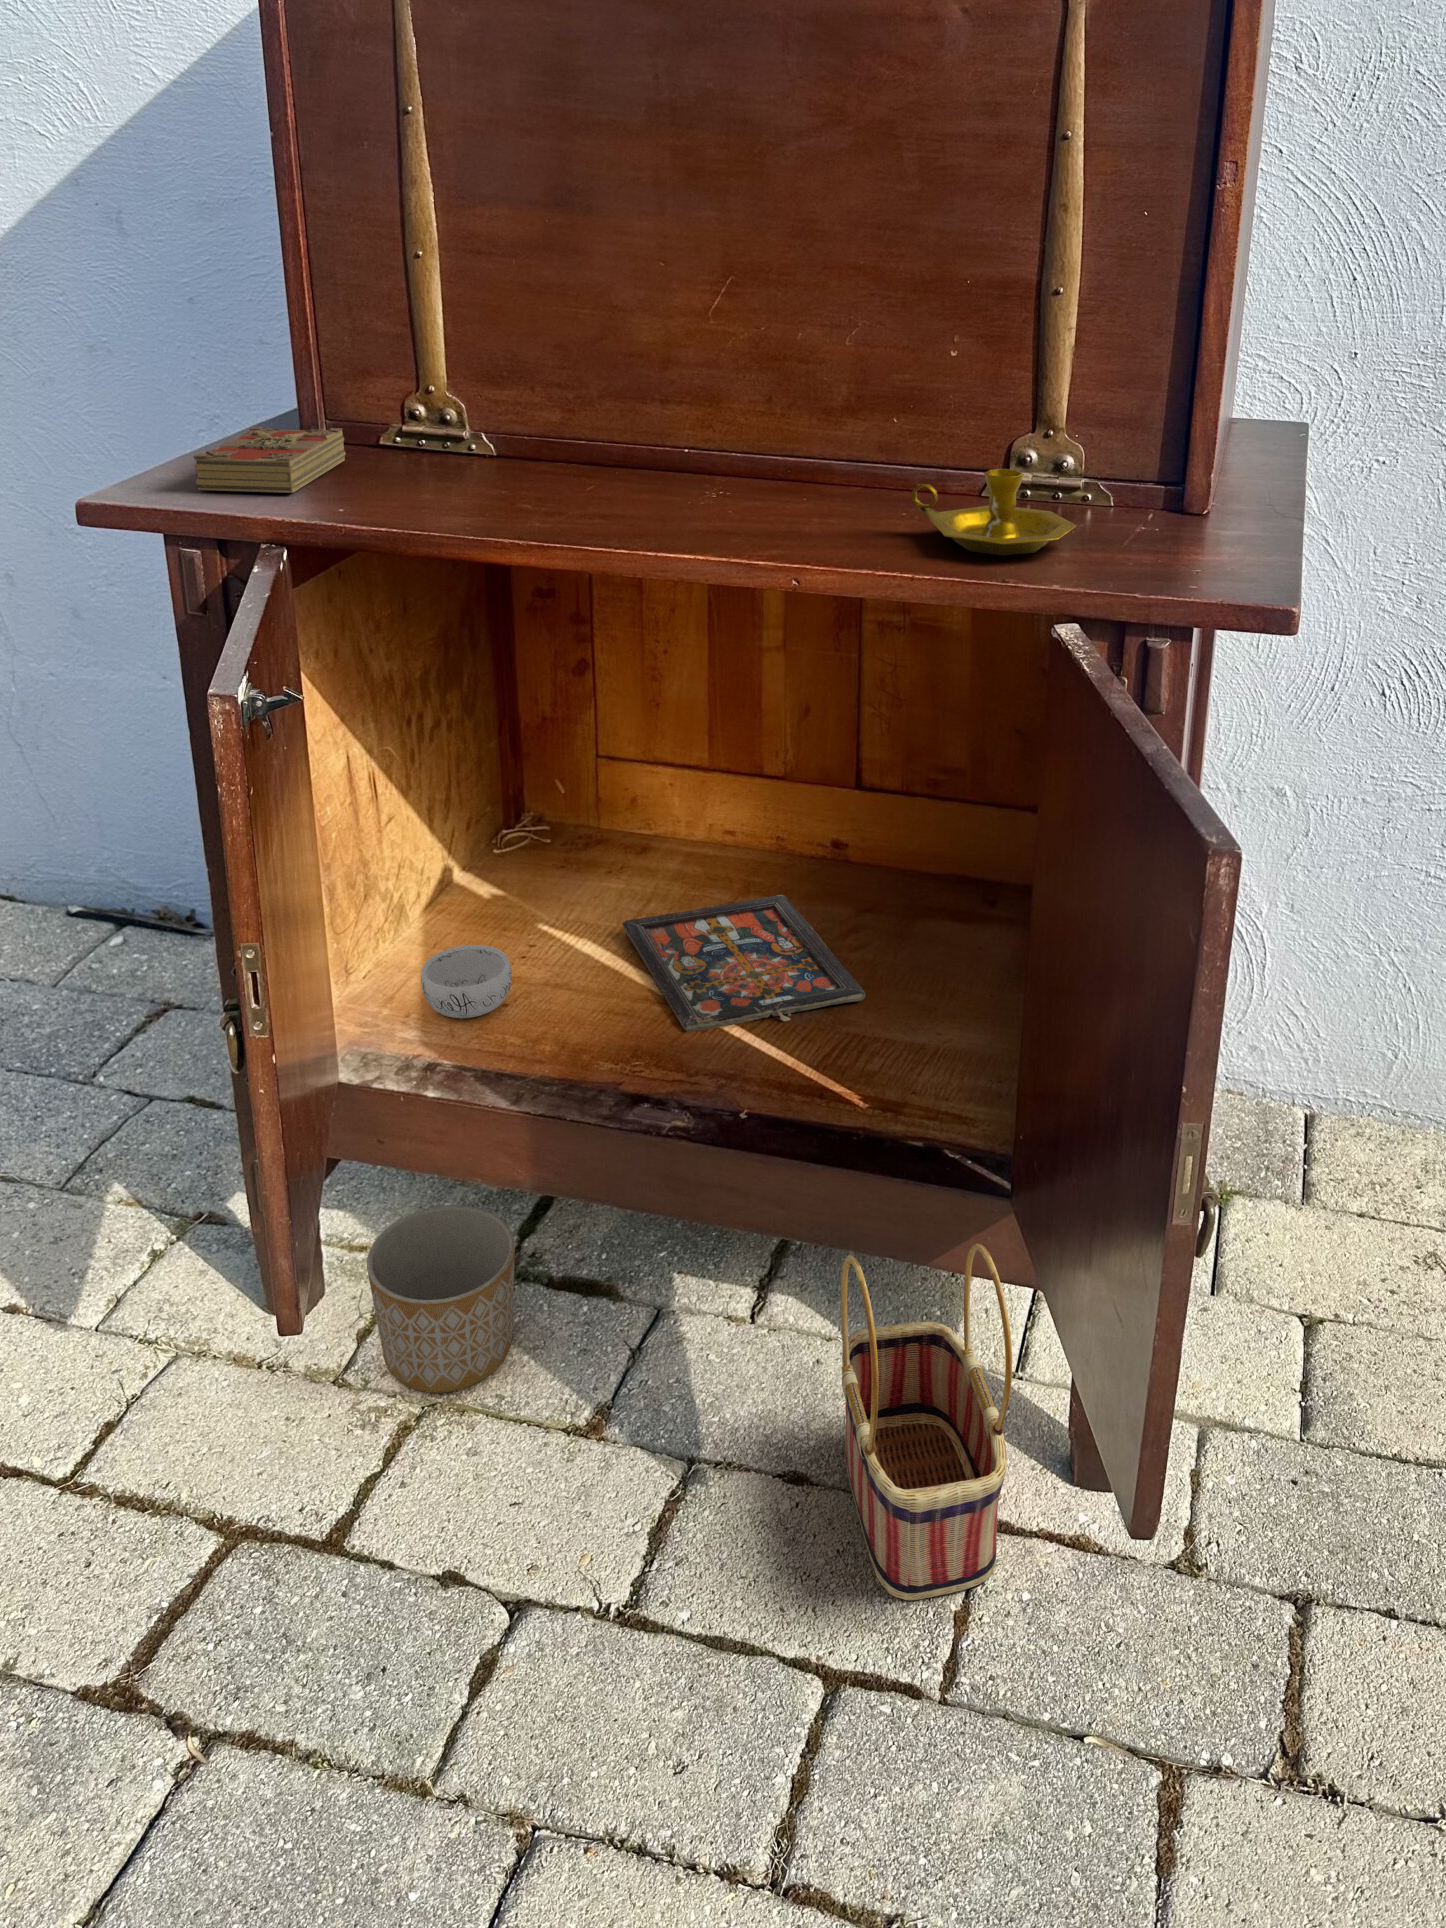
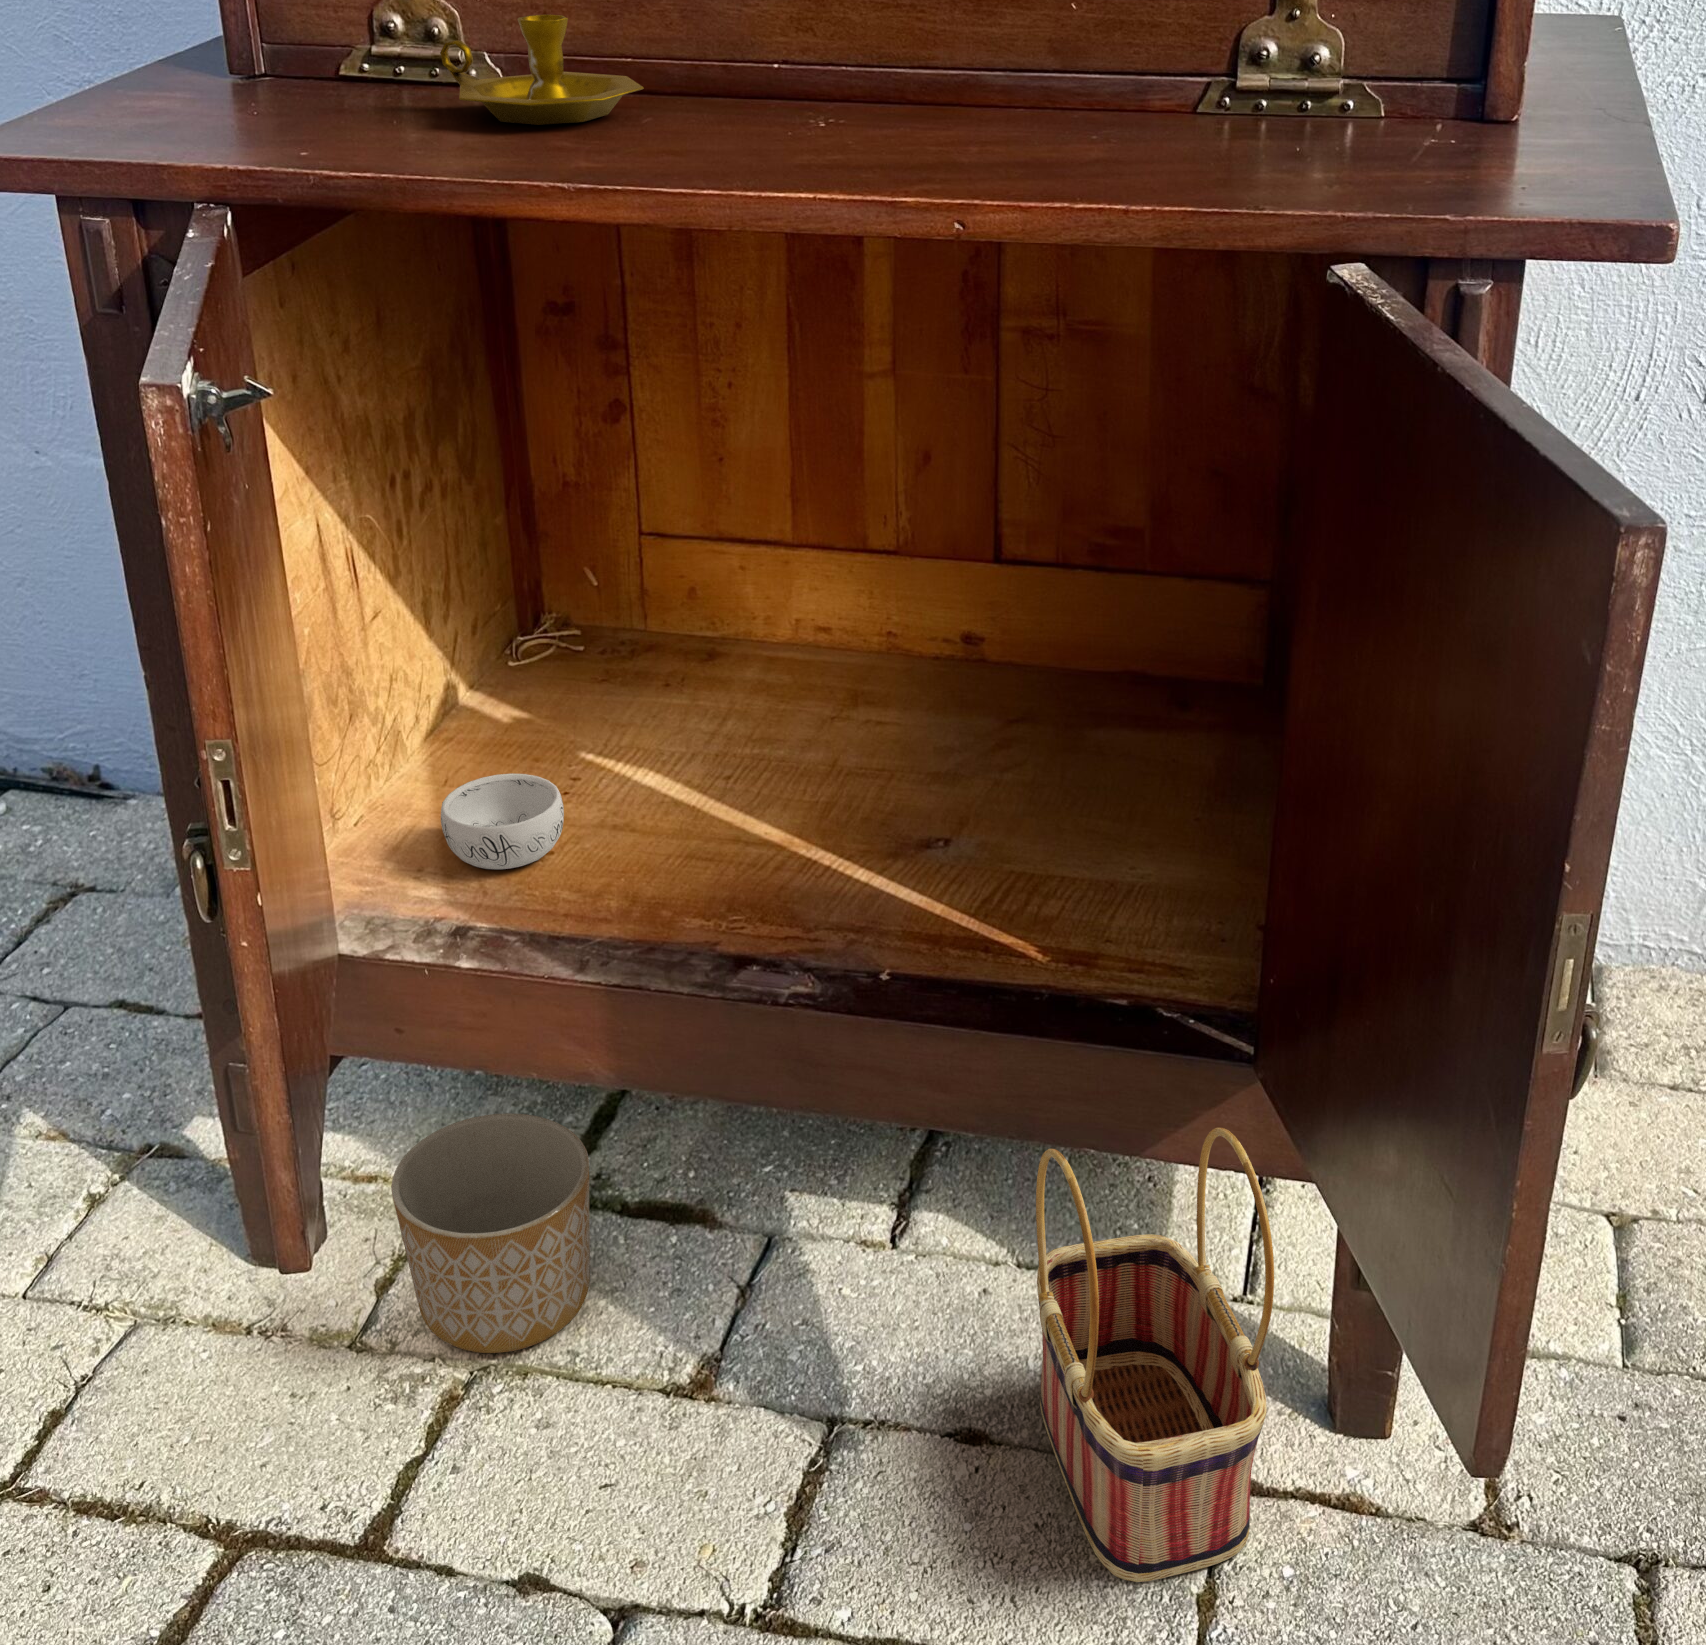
book: present [193,427,346,493] -> none [83,36,301,118]
candlestick: present [912,469,1076,555] -> present [440,14,644,125]
board game: present [623,895,865,1032] -> none [705,704,1039,879]

